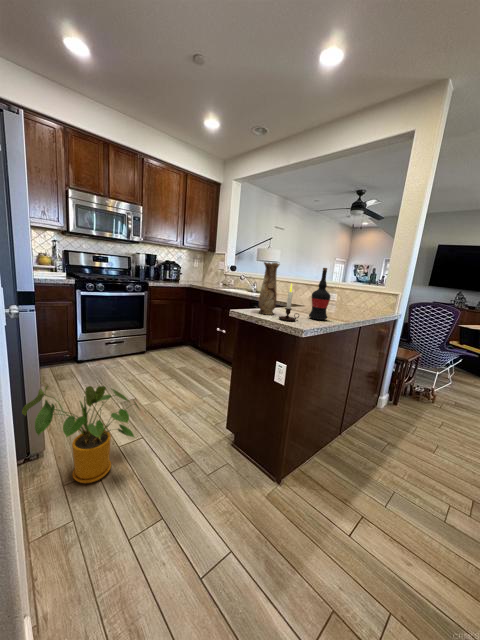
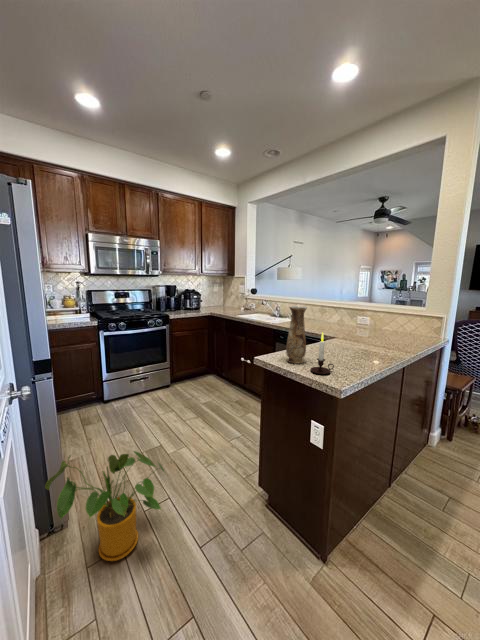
wine bottle: present [309,268,330,320] -> none [344,309,368,367]

